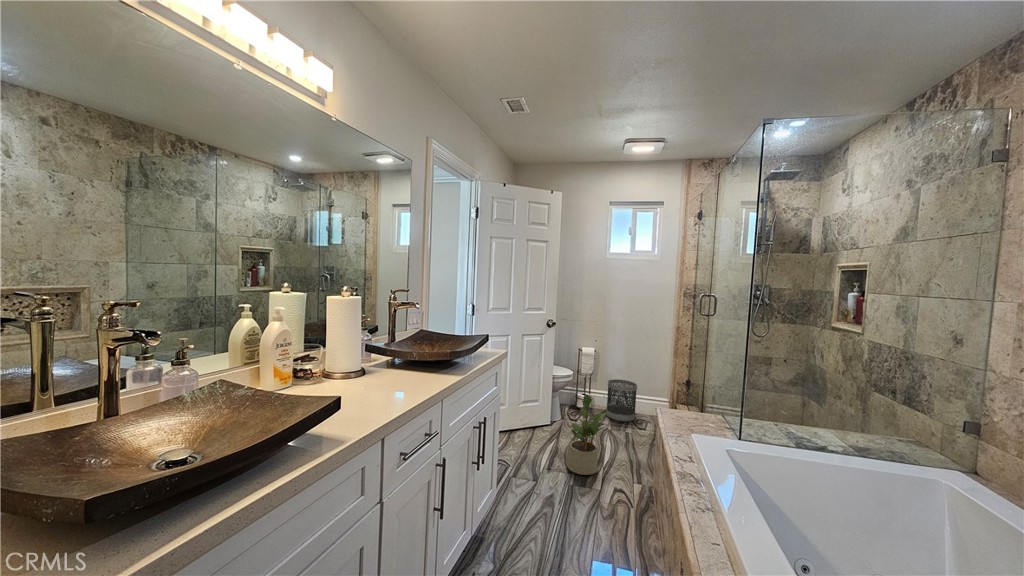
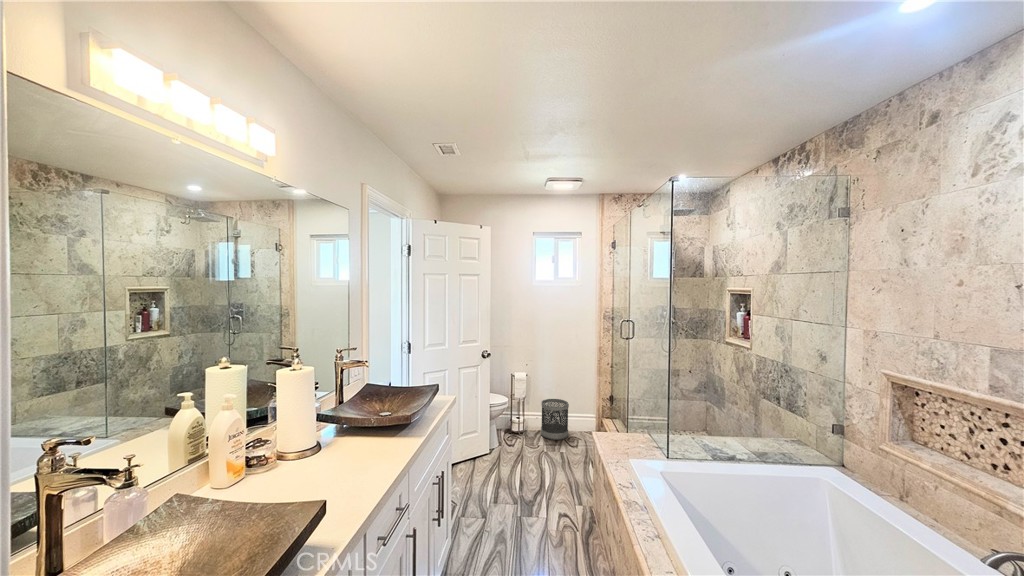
potted plant: present [567,394,605,475] -> none [512,424,545,504]

